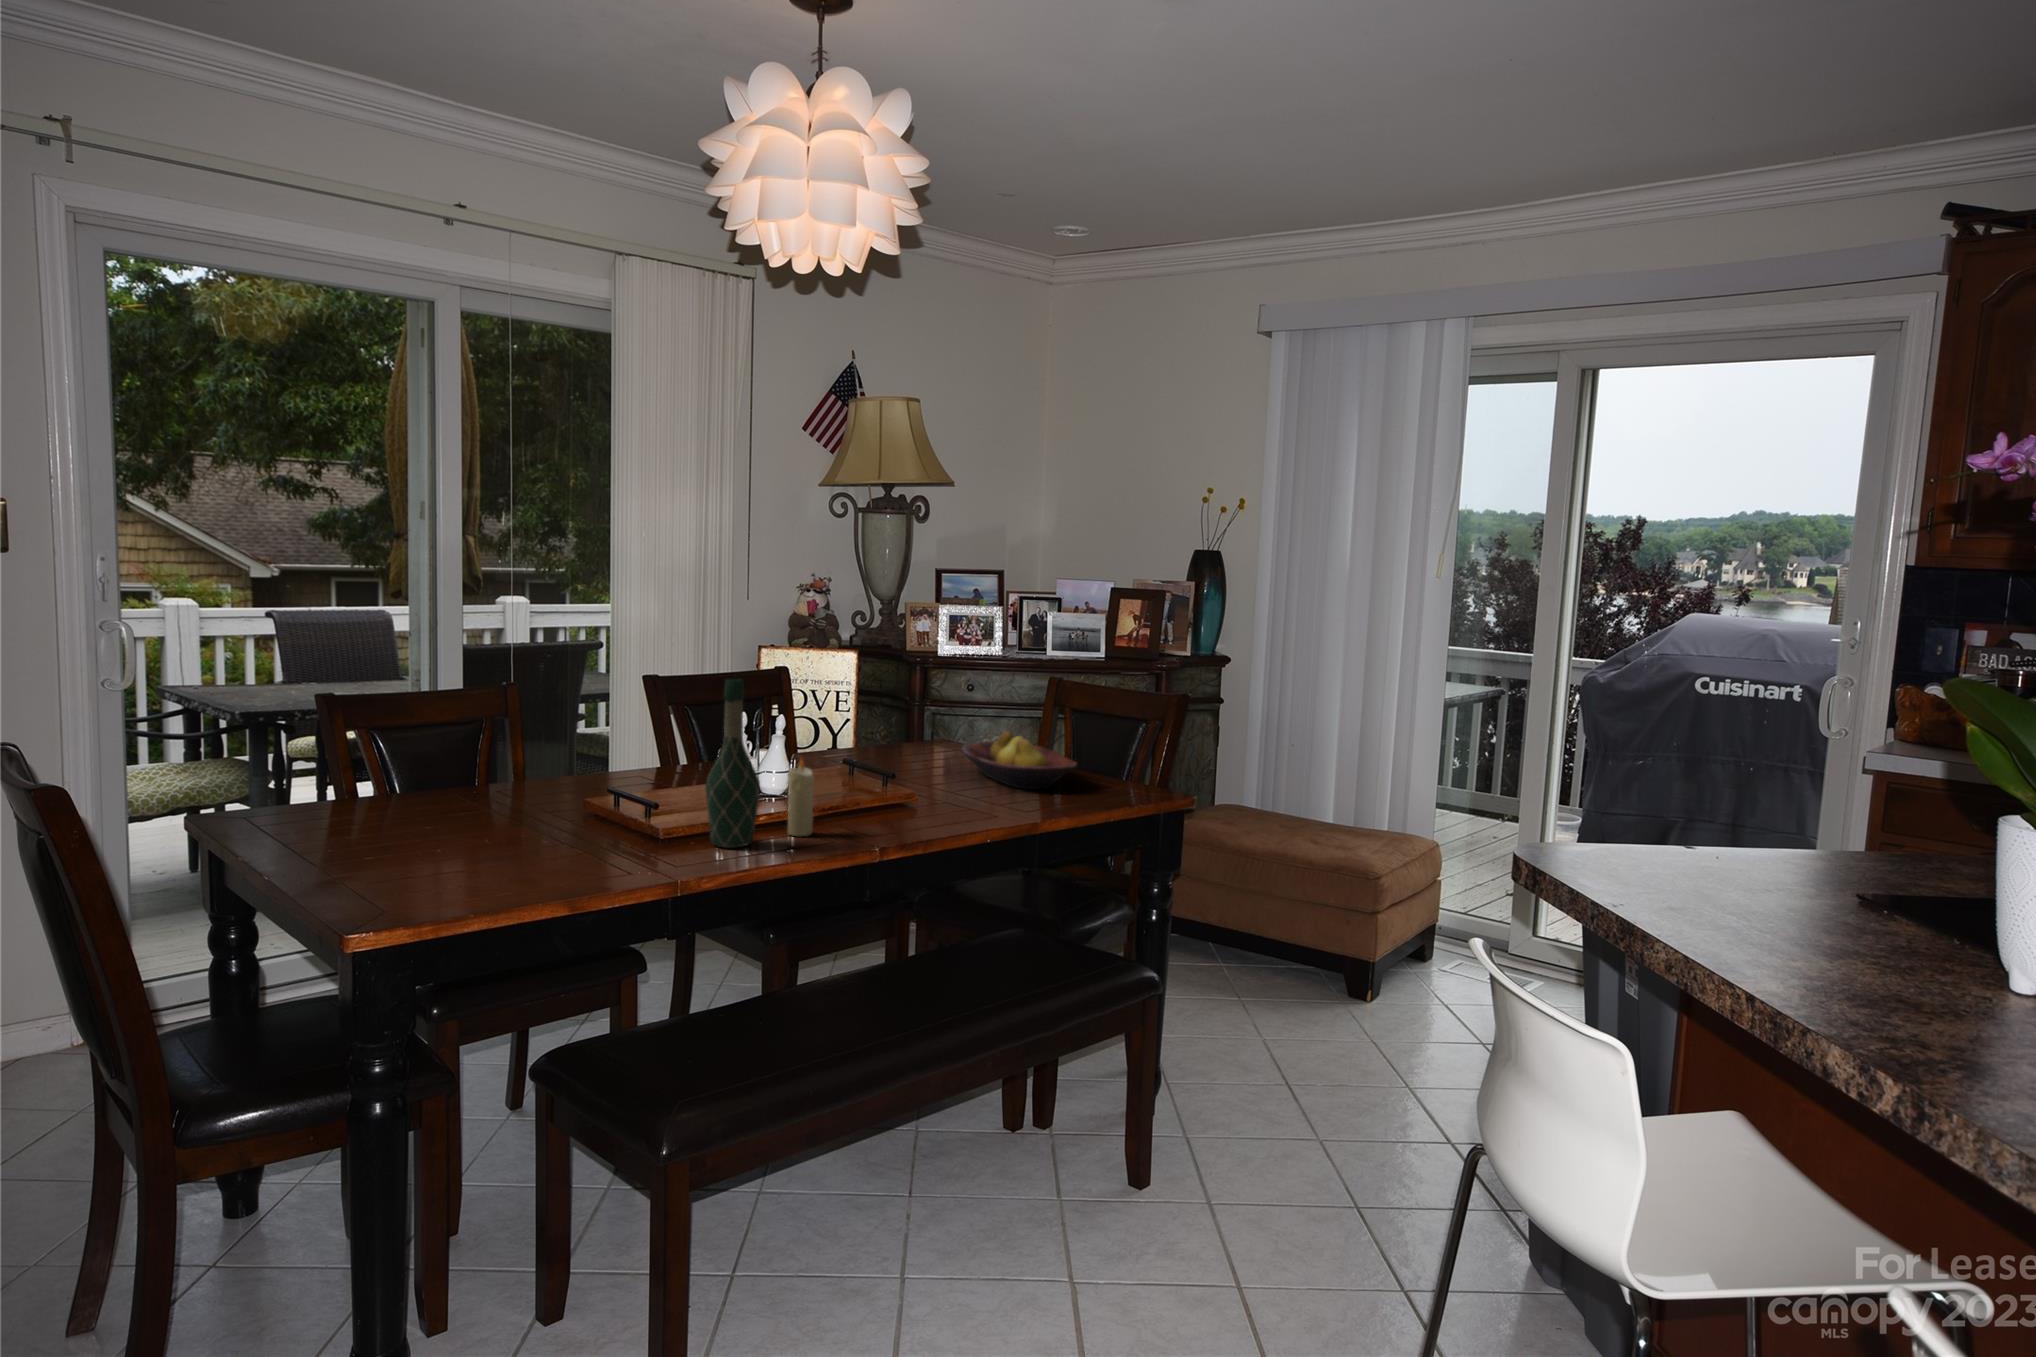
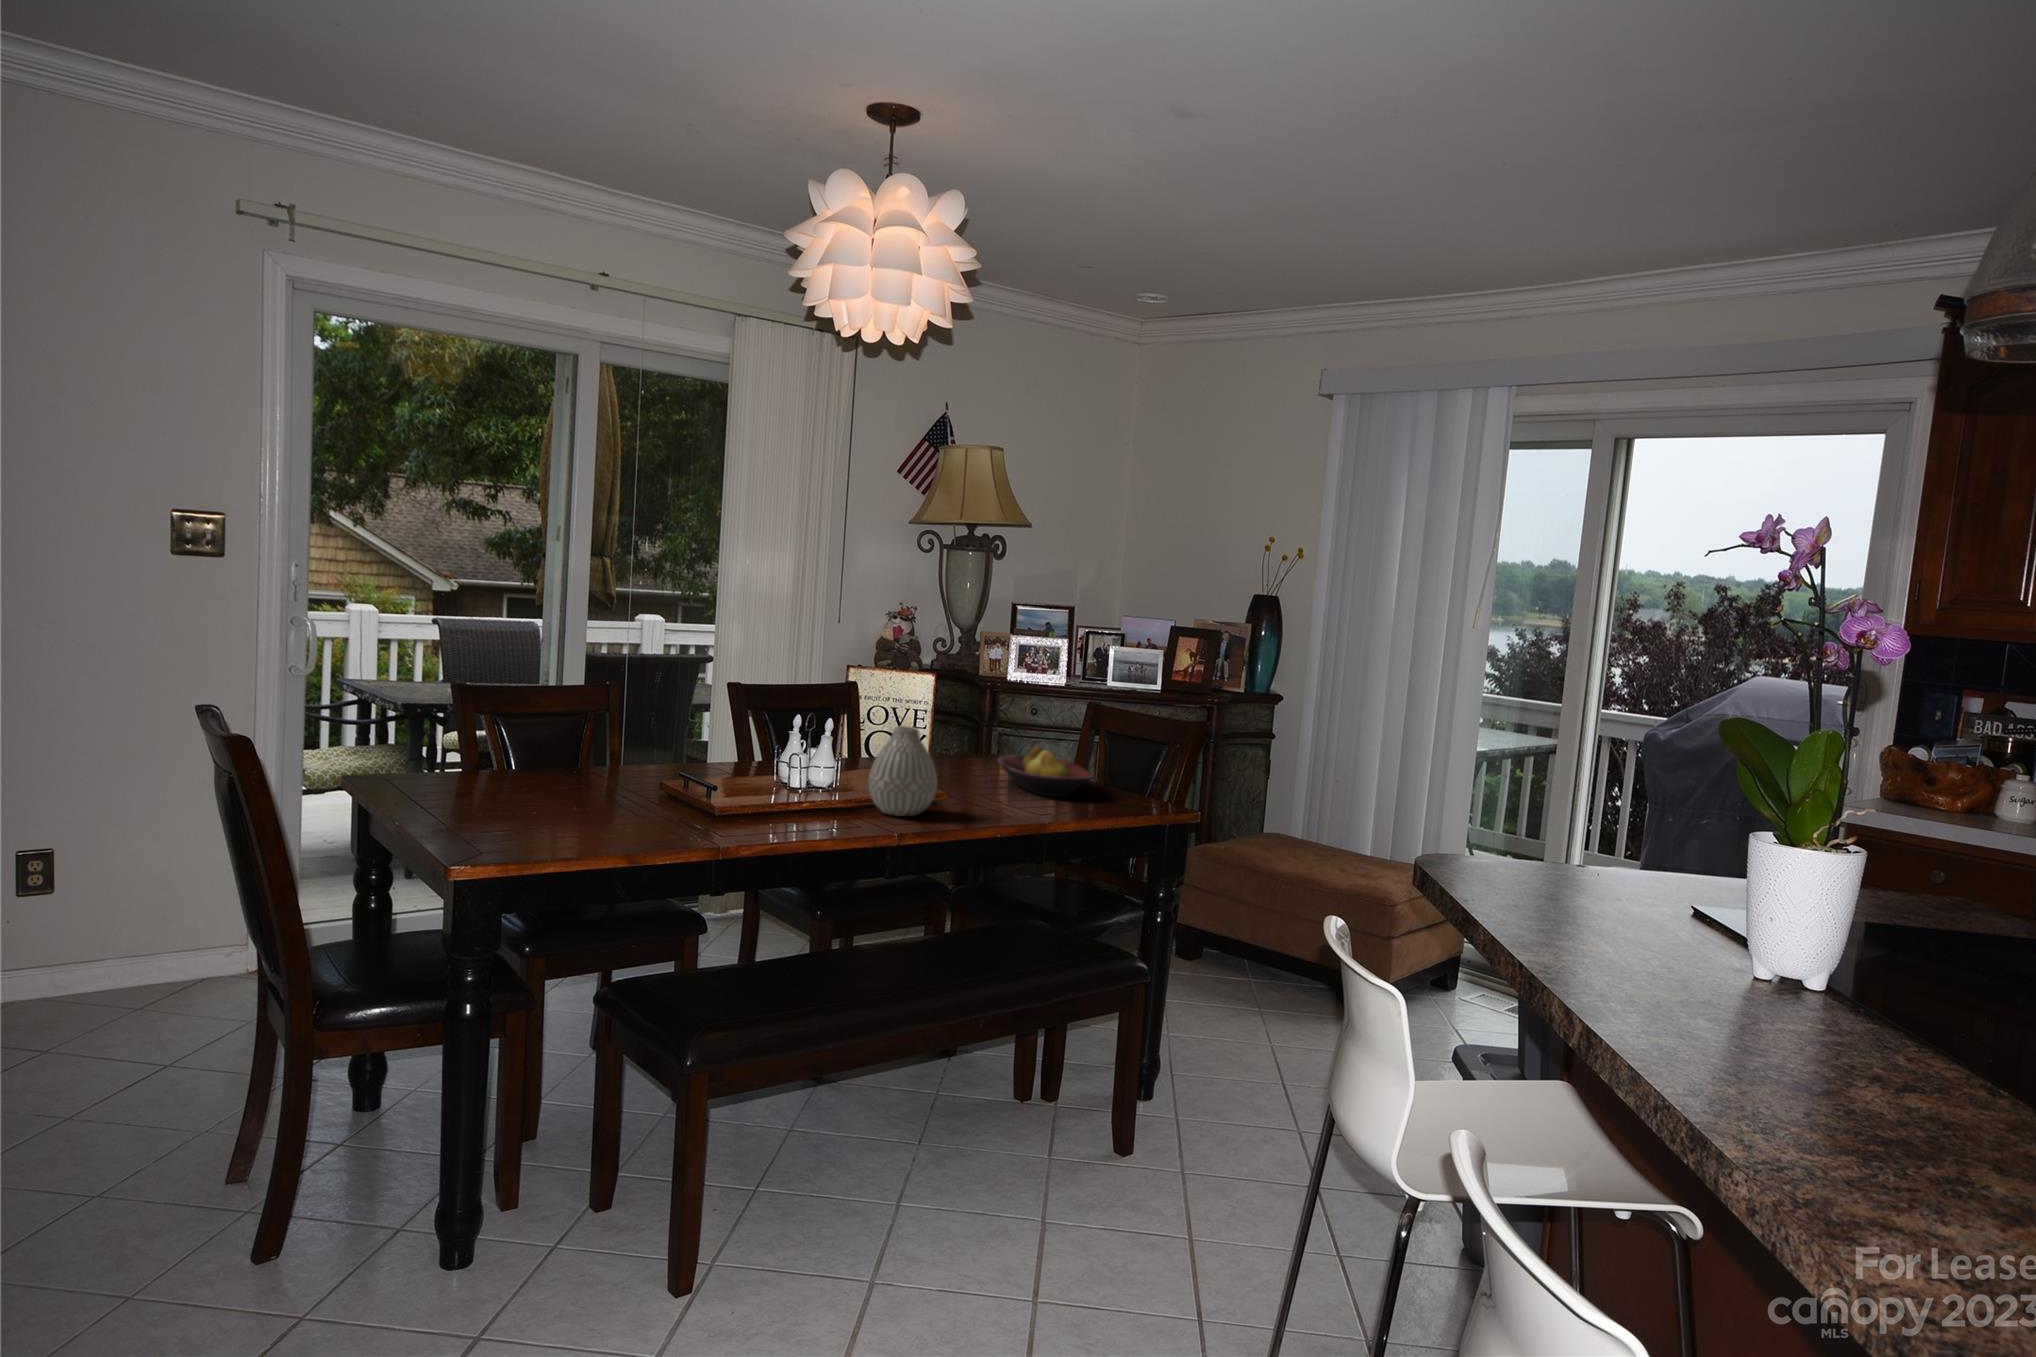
wine bottle: present [705,679,760,848] -> none [755,684,800,826]
vase: none [833,720,914,825] -> present [869,726,937,816]
candle: present [788,758,814,836] -> none [825,752,848,821]

